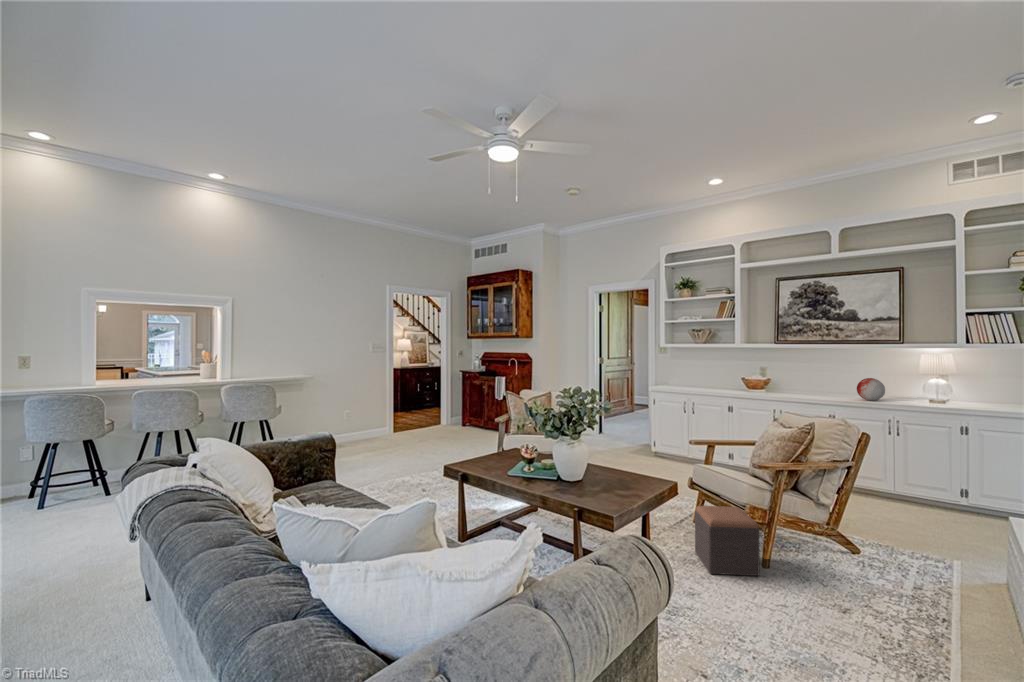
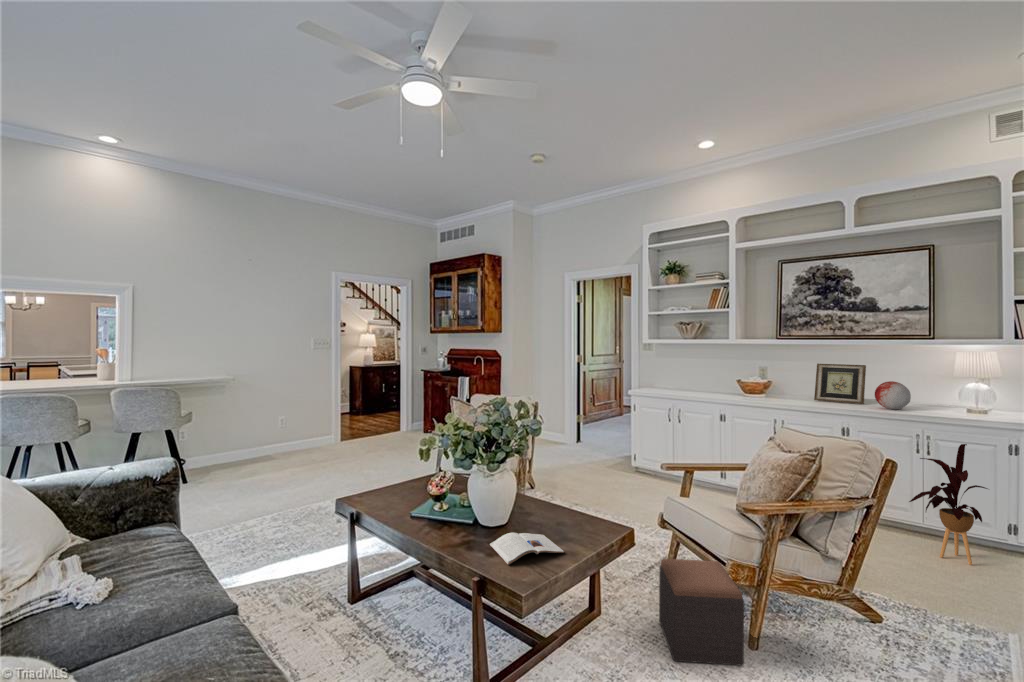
picture frame: none [808,364,850,397] -> present [814,364,866,404]
house plant: none [881,425,944,519] -> present [909,444,988,565]
magazine: none [577,483,632,501] -> present [490,533,564,565]

